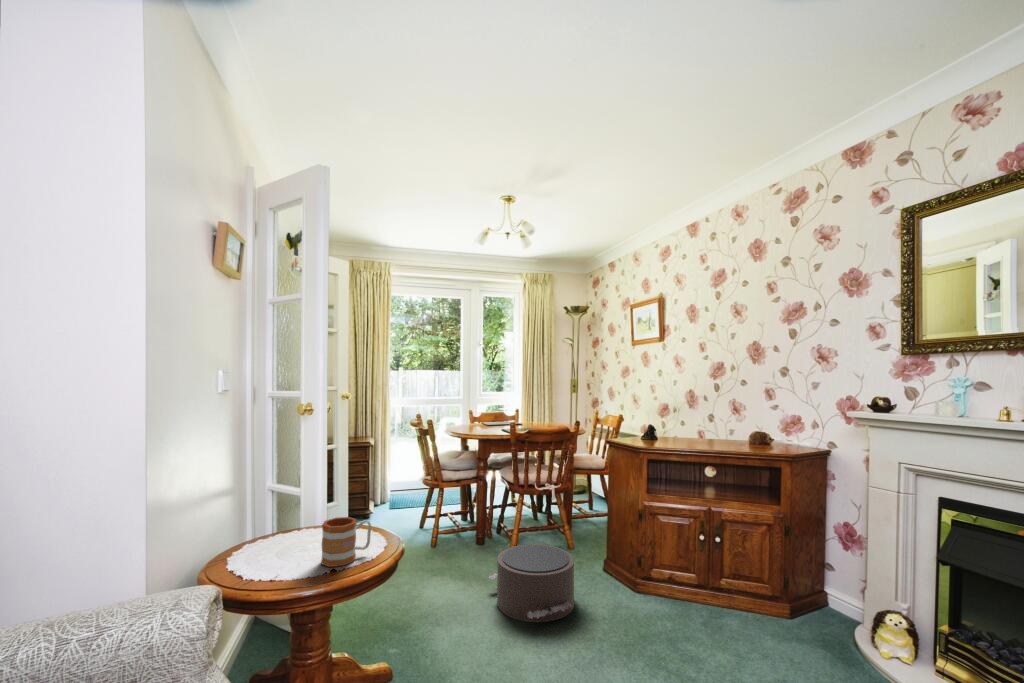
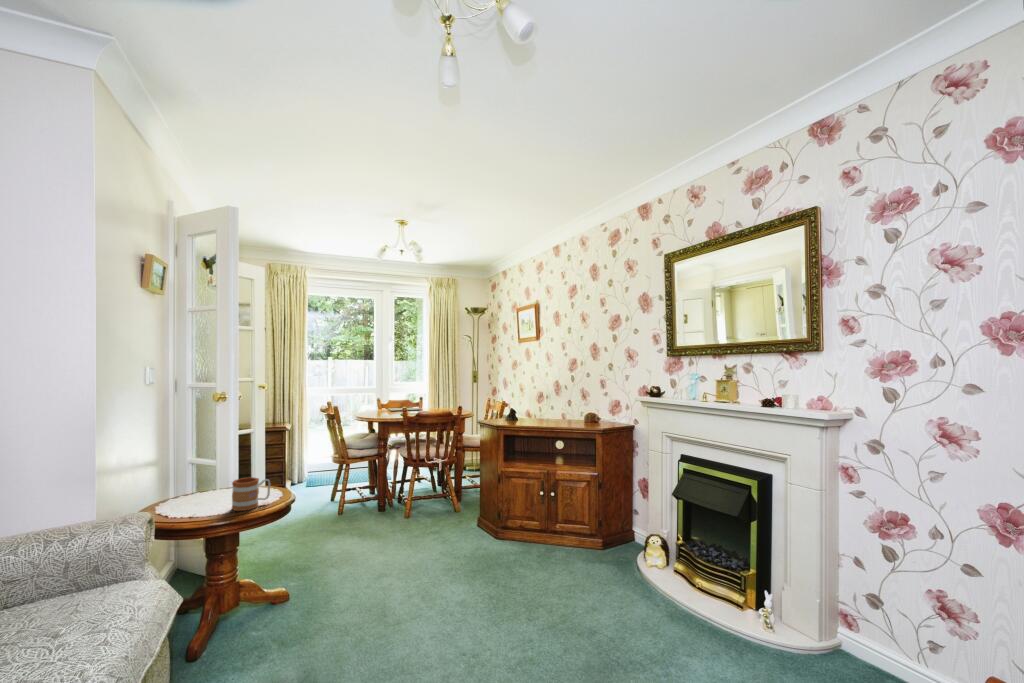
pouf: present [489,544,574,622] -> none [379,505,445,561]

